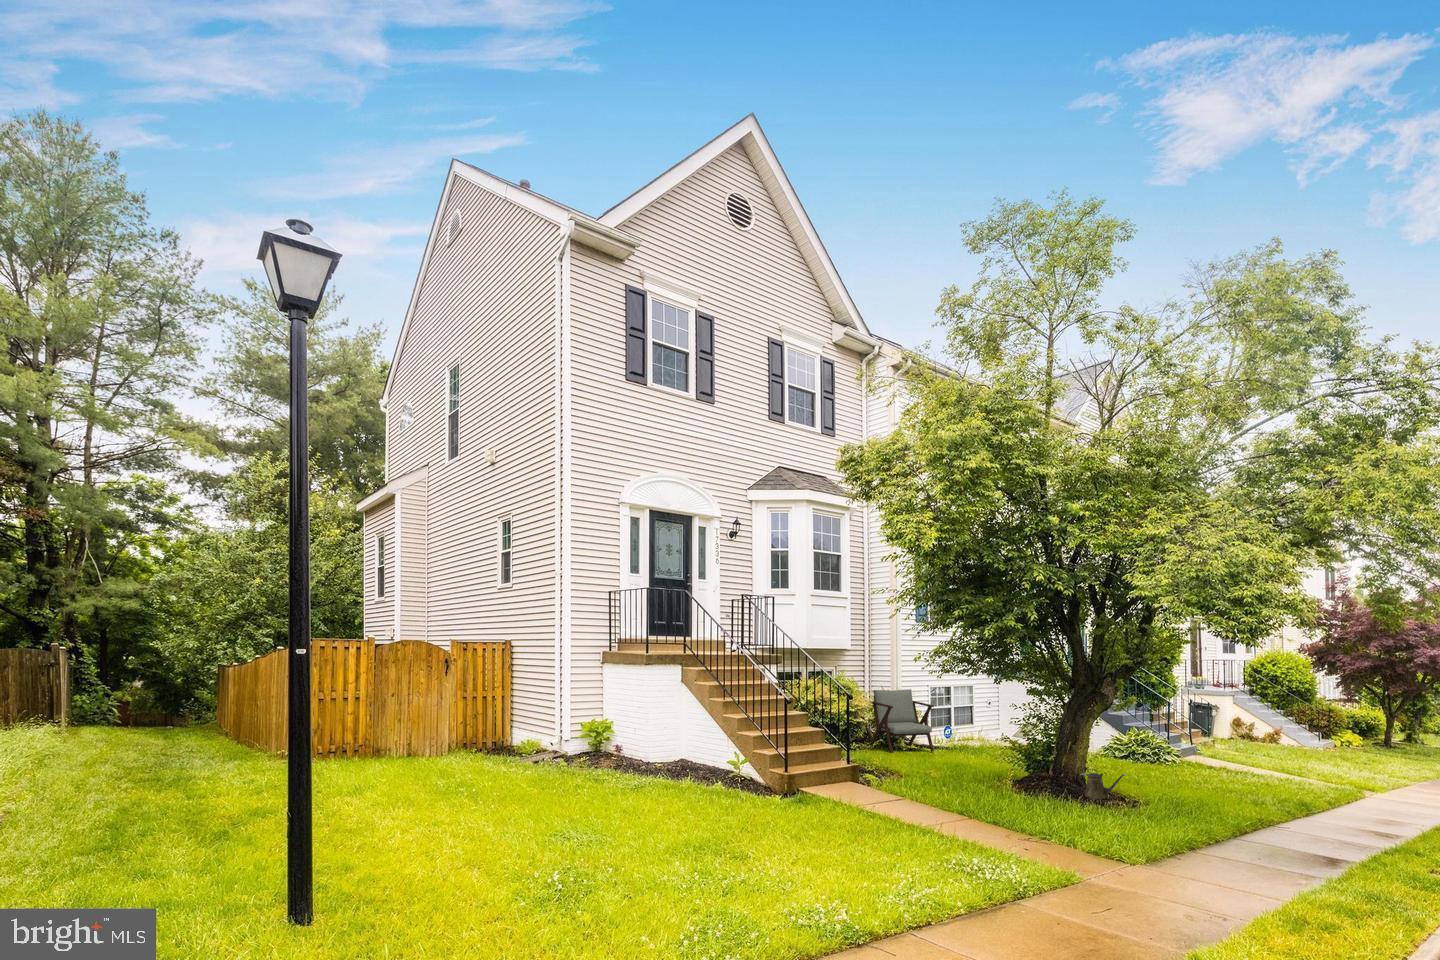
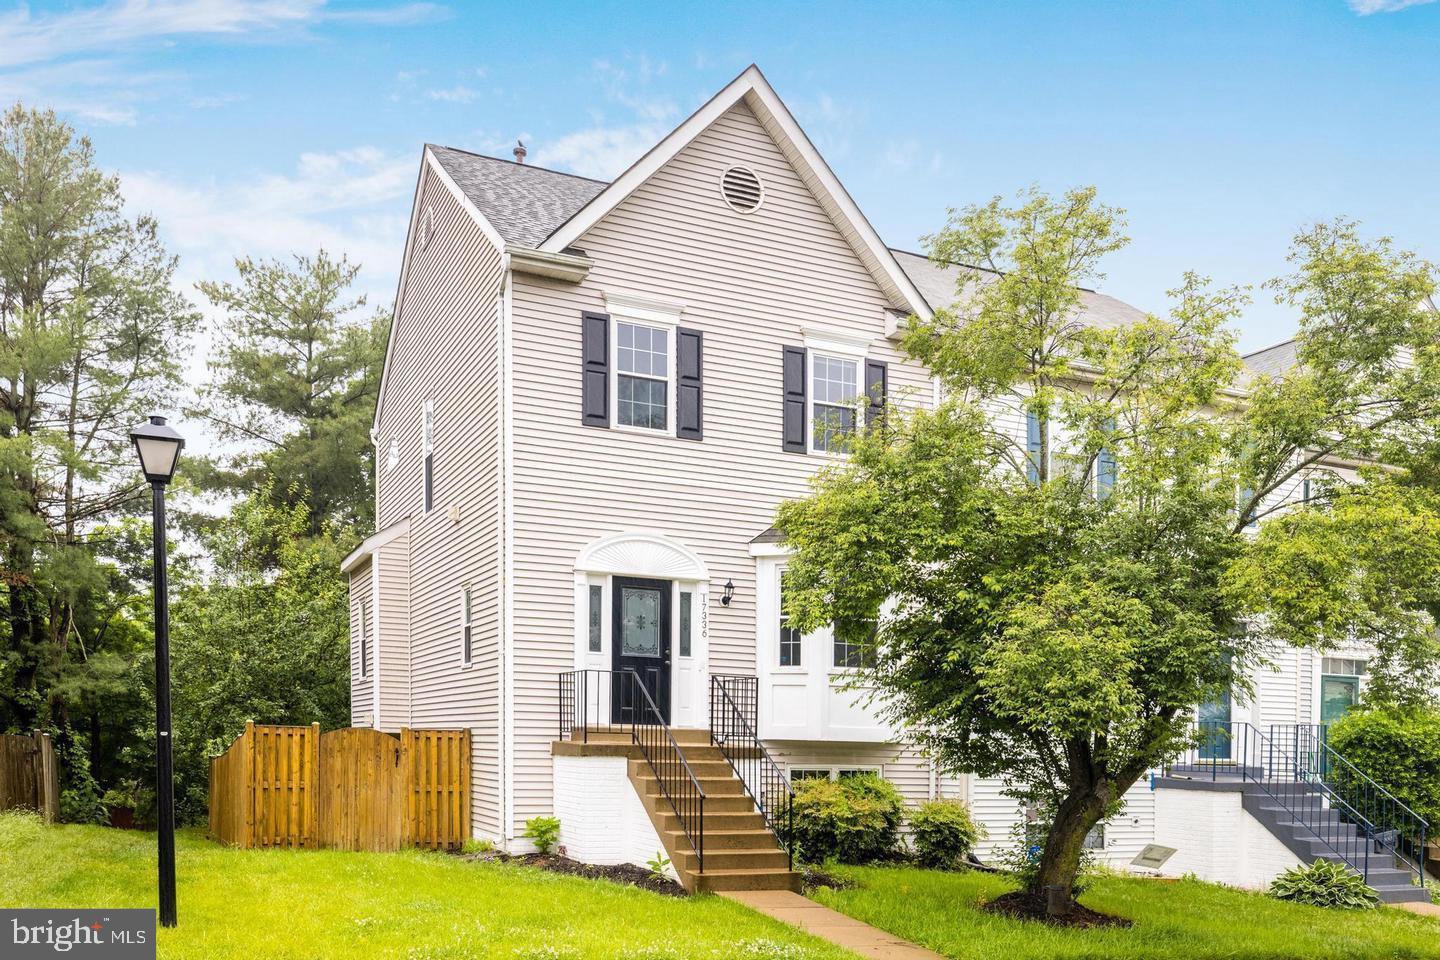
lounge chair: present [870,689,934,753] -> none [884,790,953,866]

